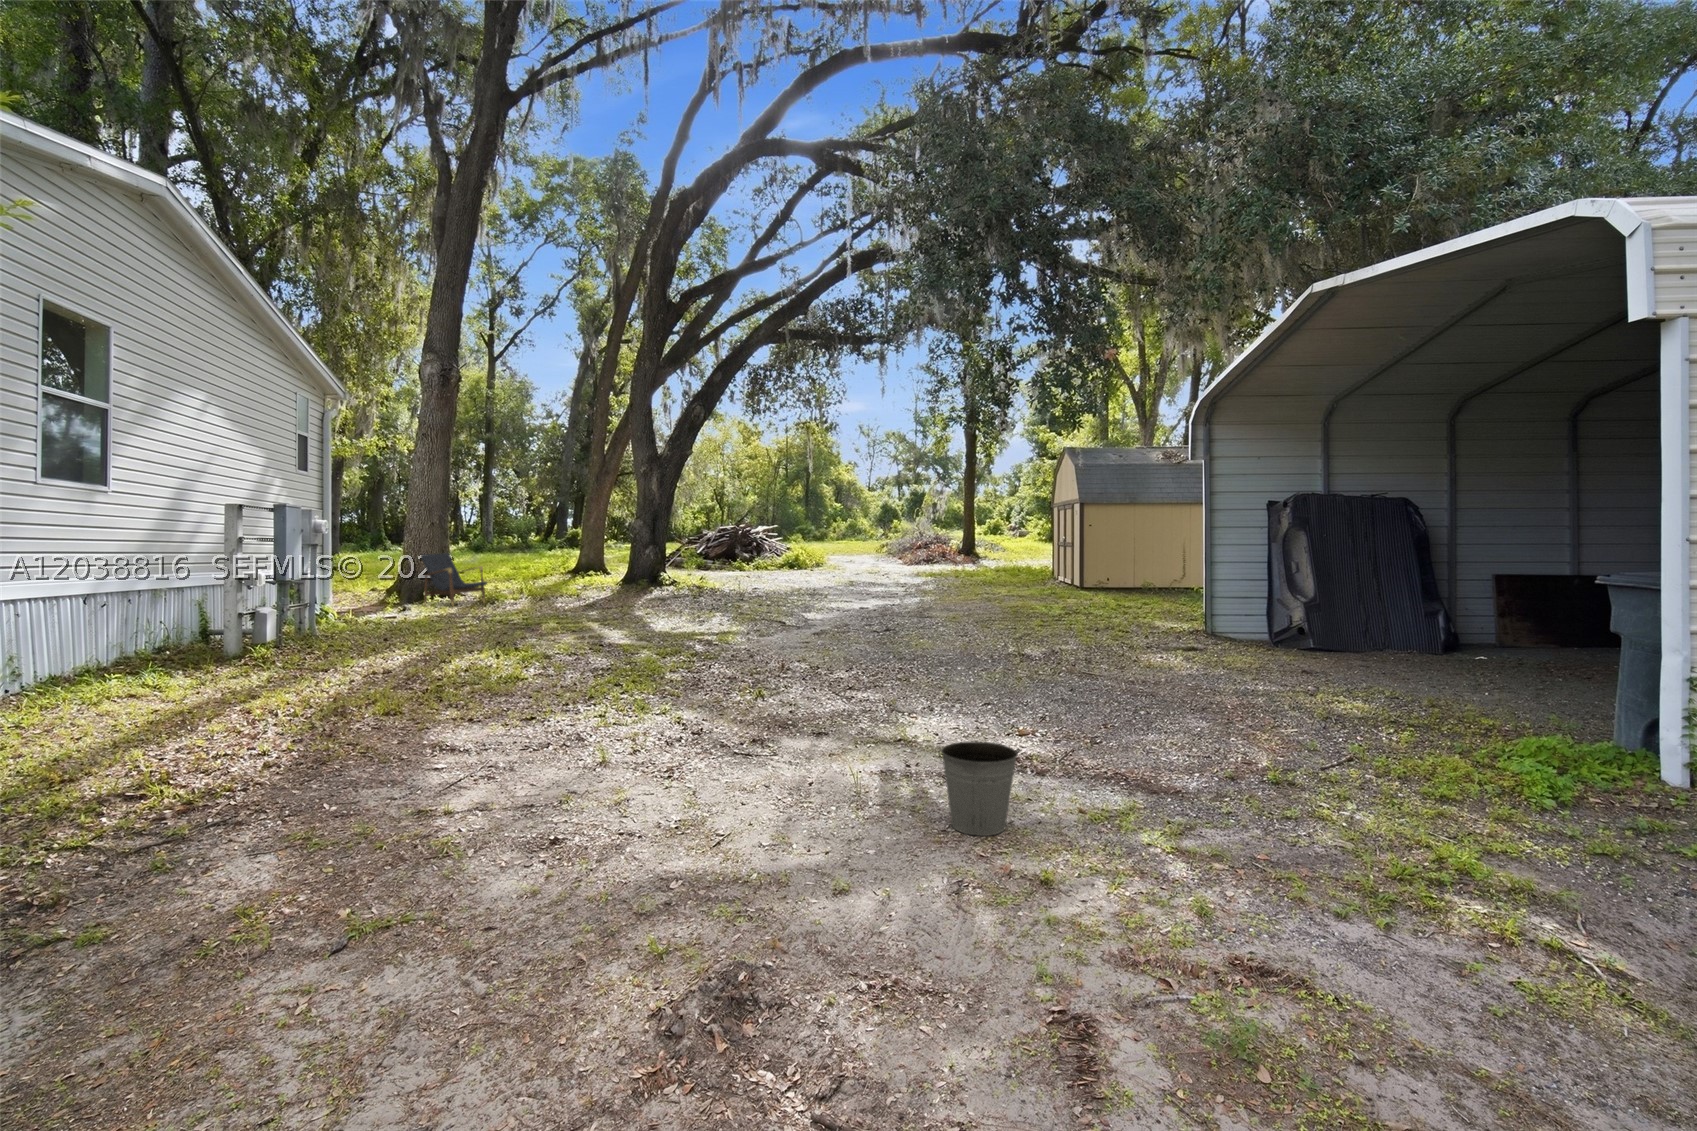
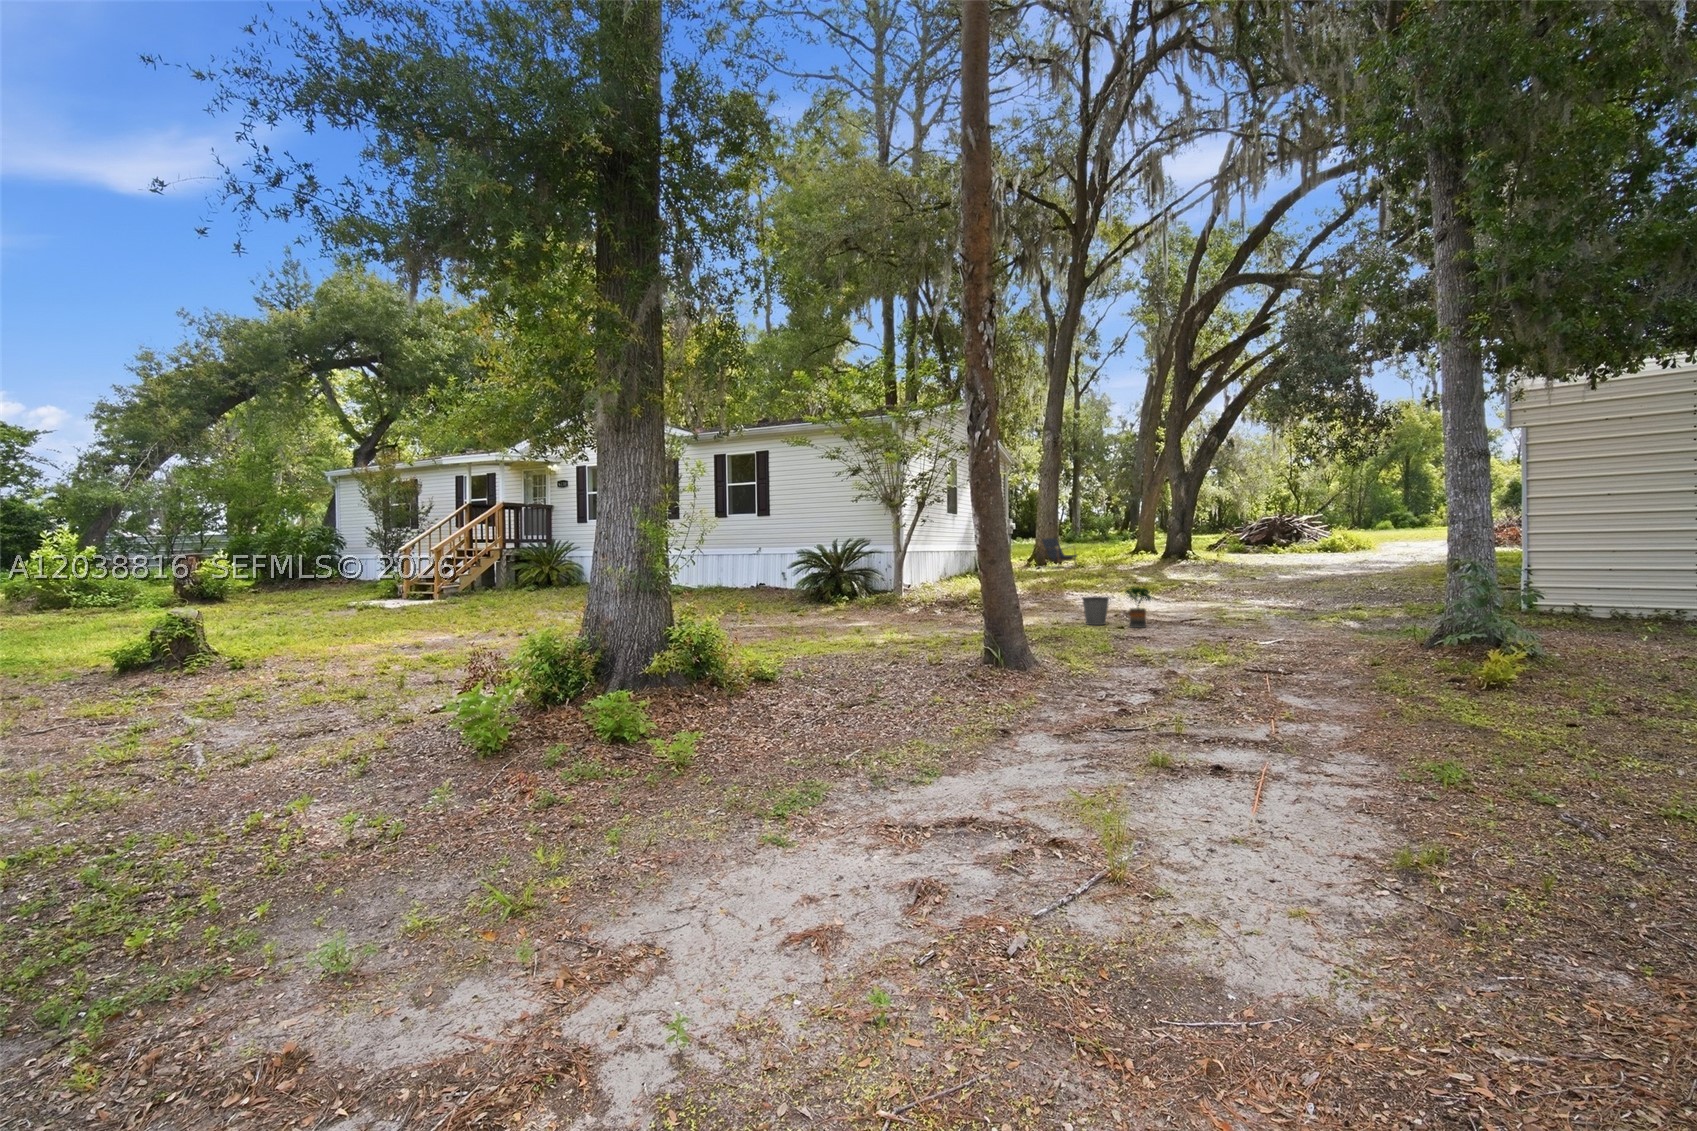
bucket: present [940,741,1019,836] -> present [1083,597,1109,625]
potted tree: none [700,843,842,1072] -> present [1125,587,1152,628]

